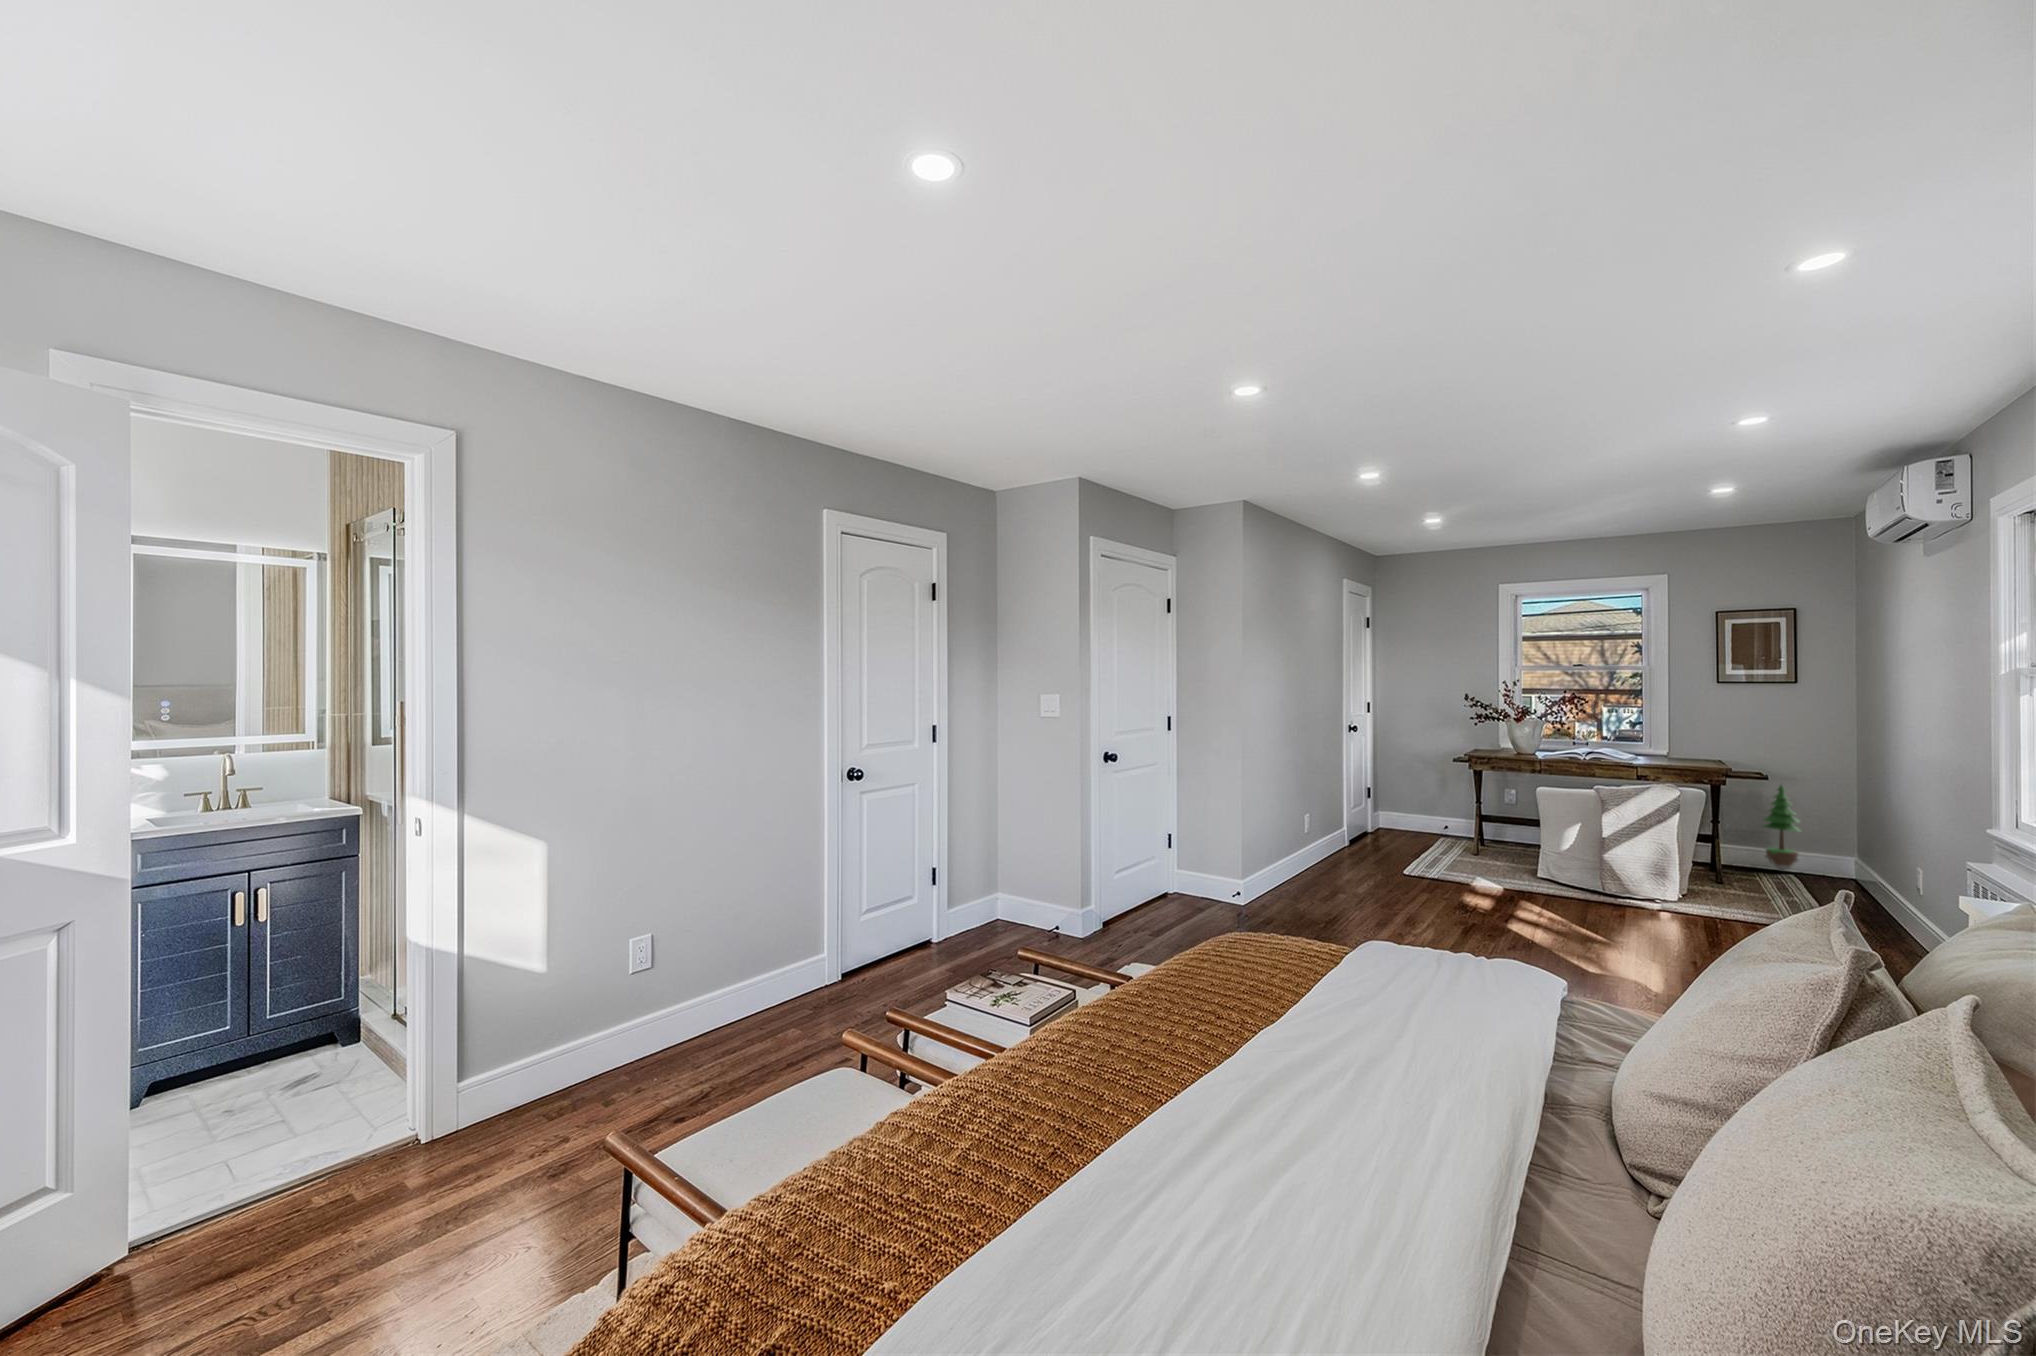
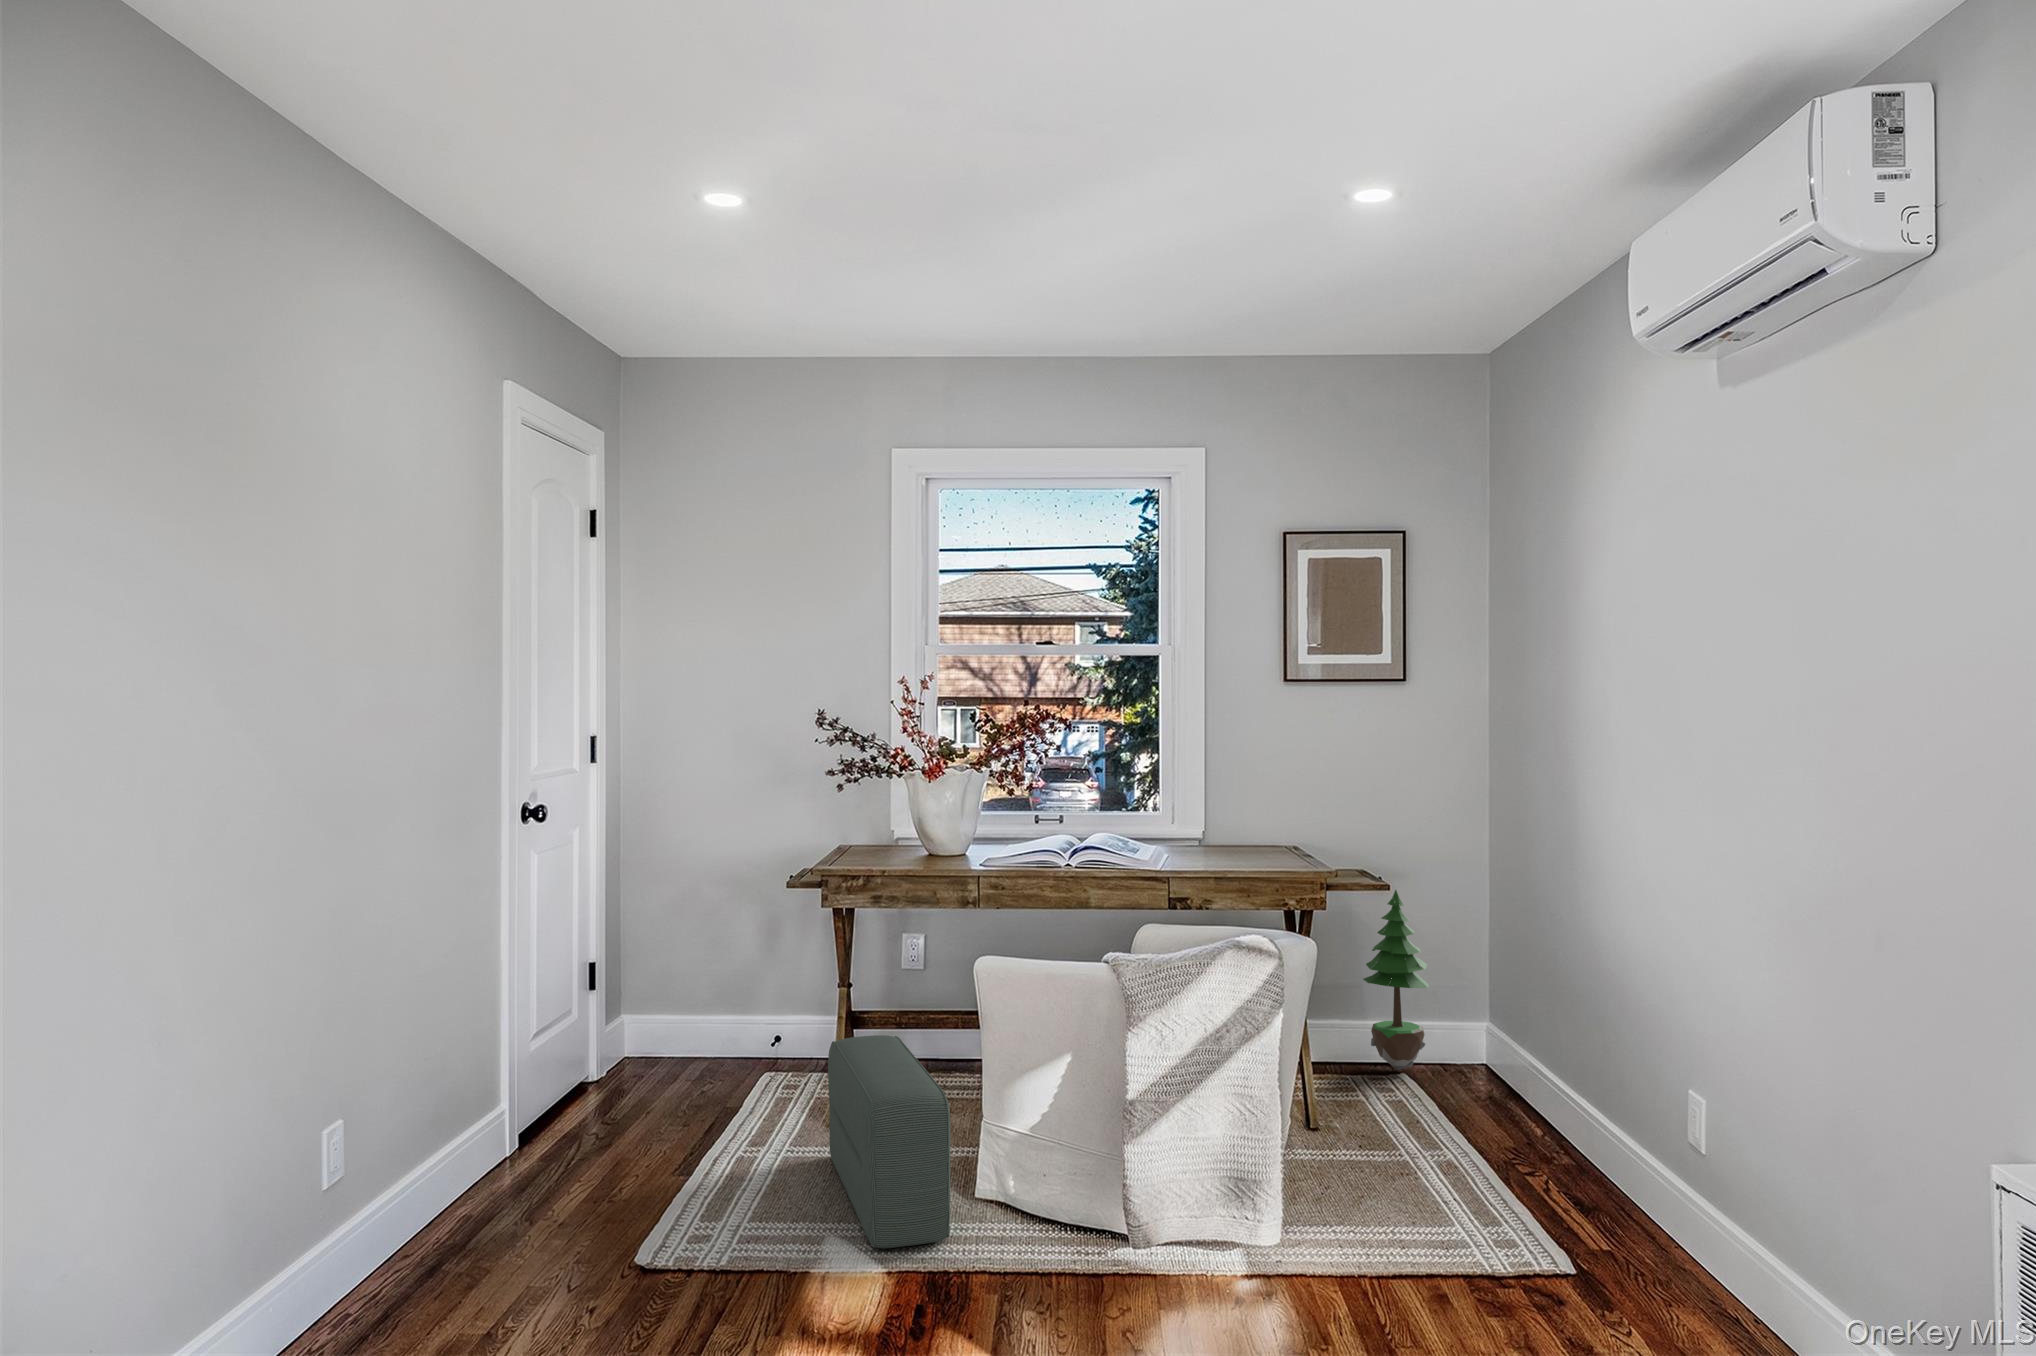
pouf: none [1474,817,1525,882] -> present [828,1035,950,1248]

